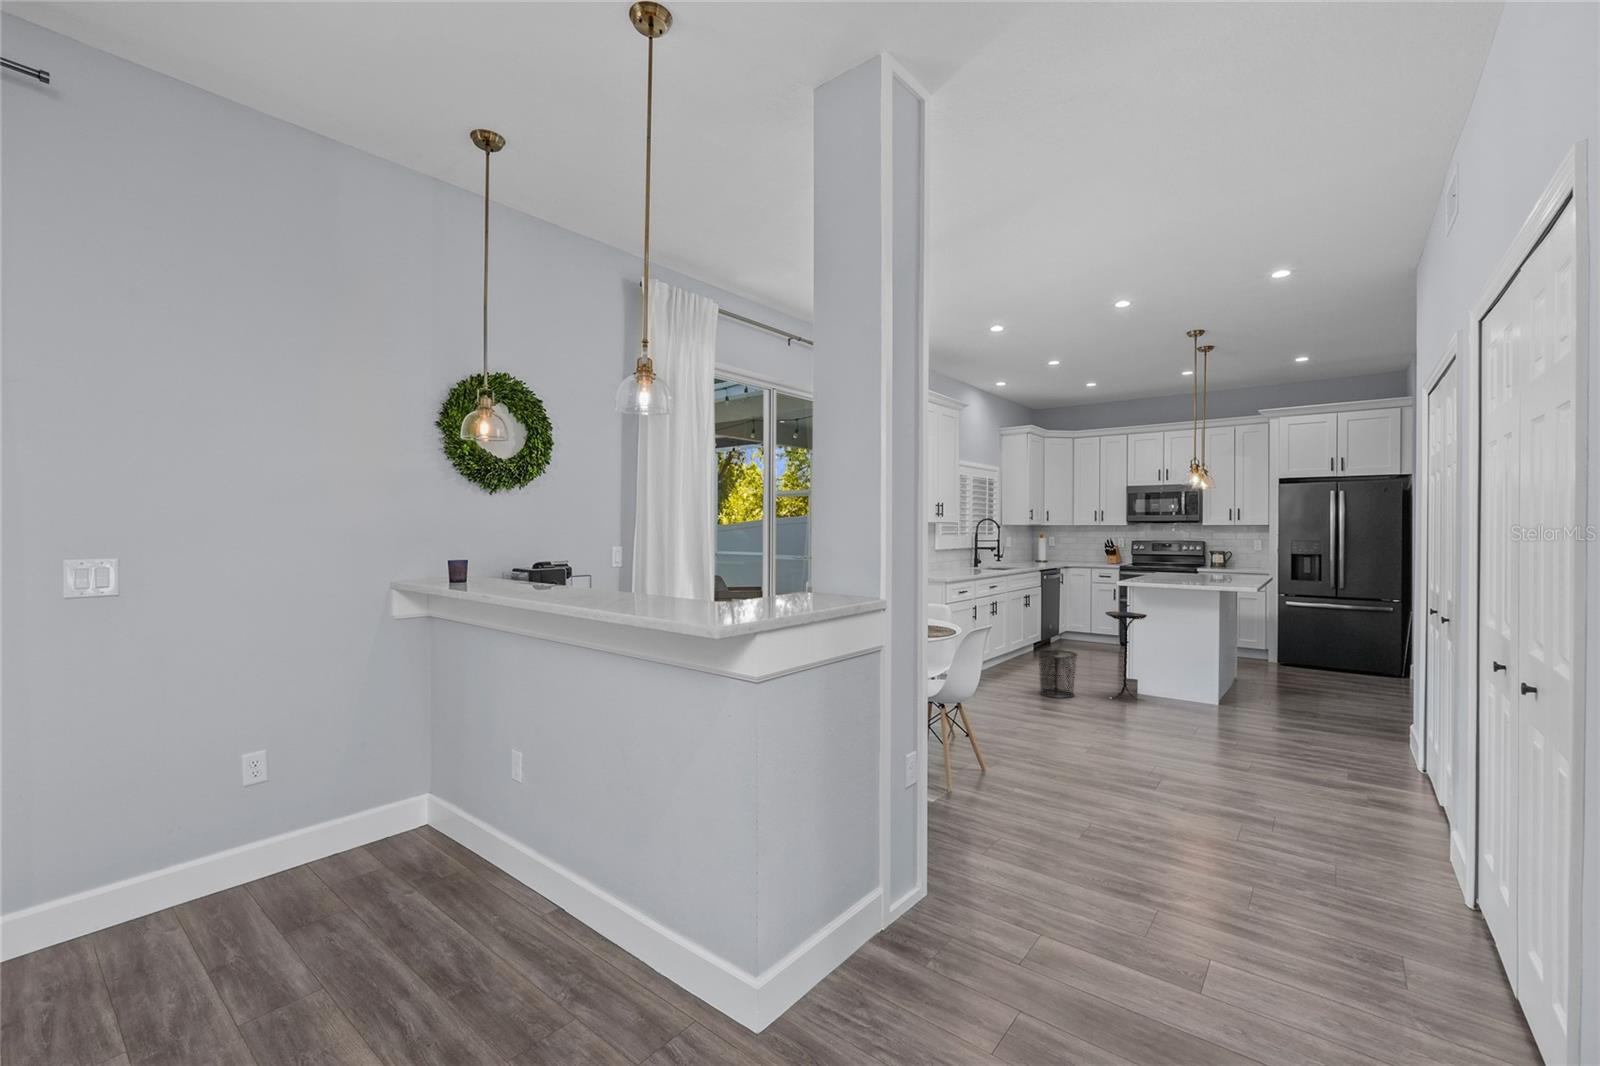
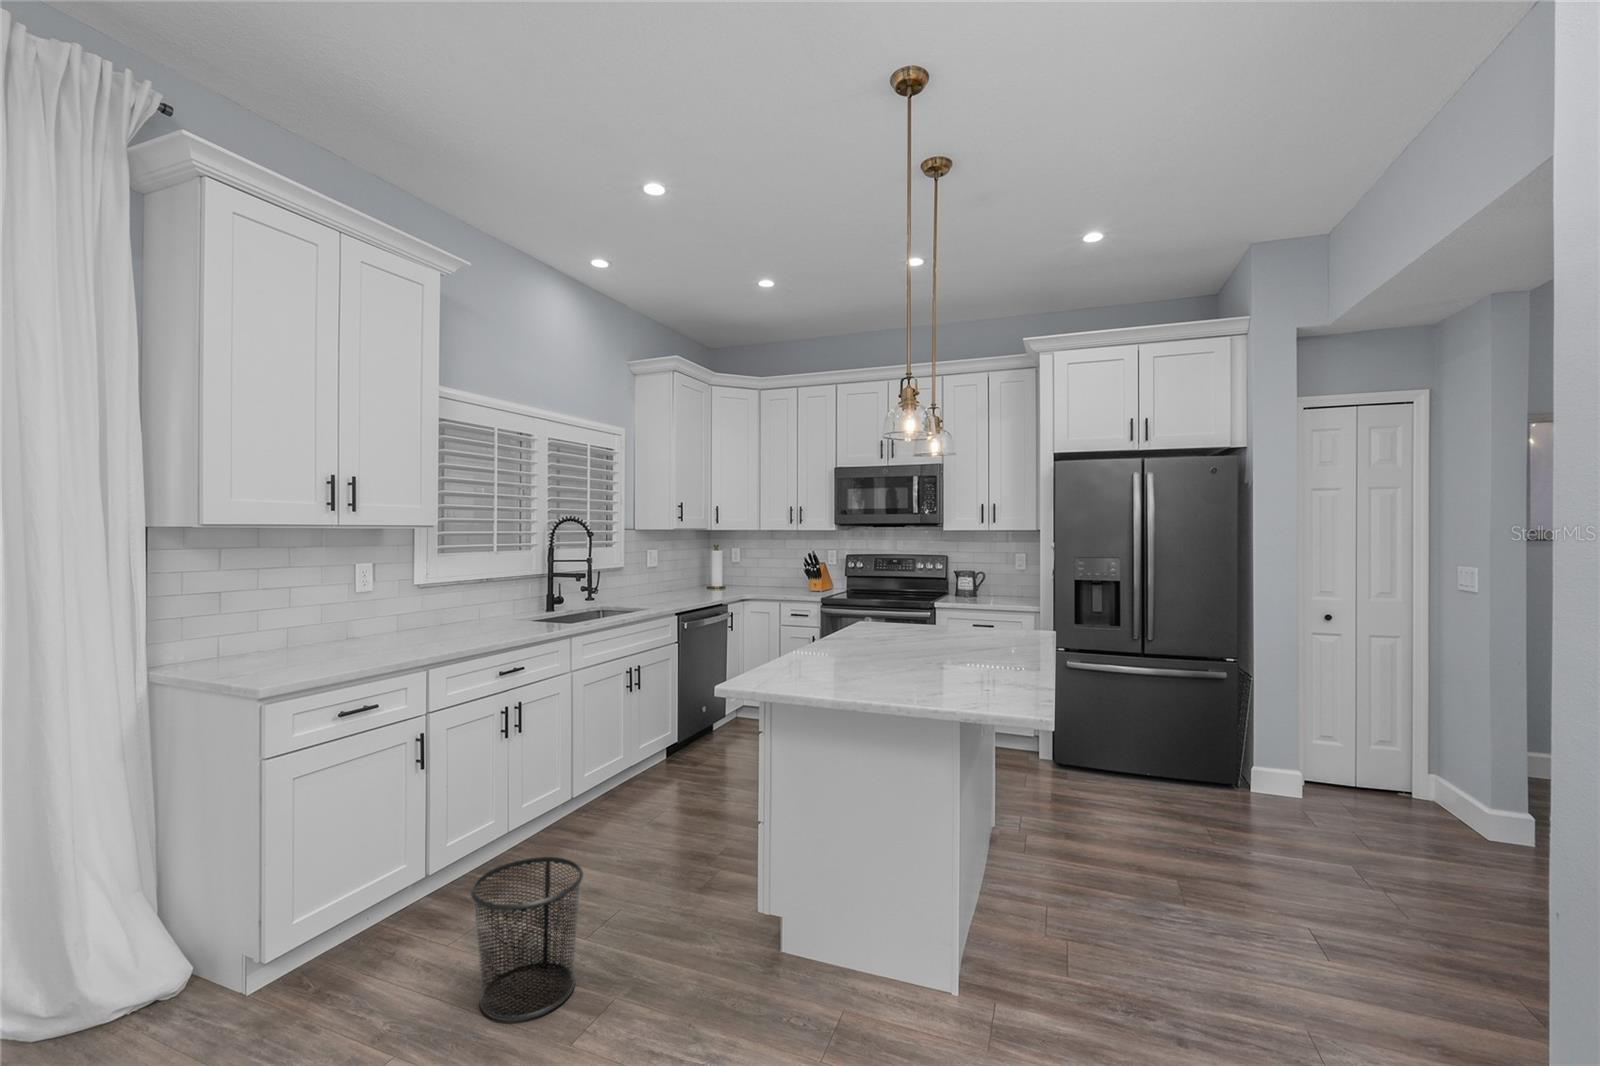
side table: present [1106,611,1147,699] -> none [650,750,752,1005]

